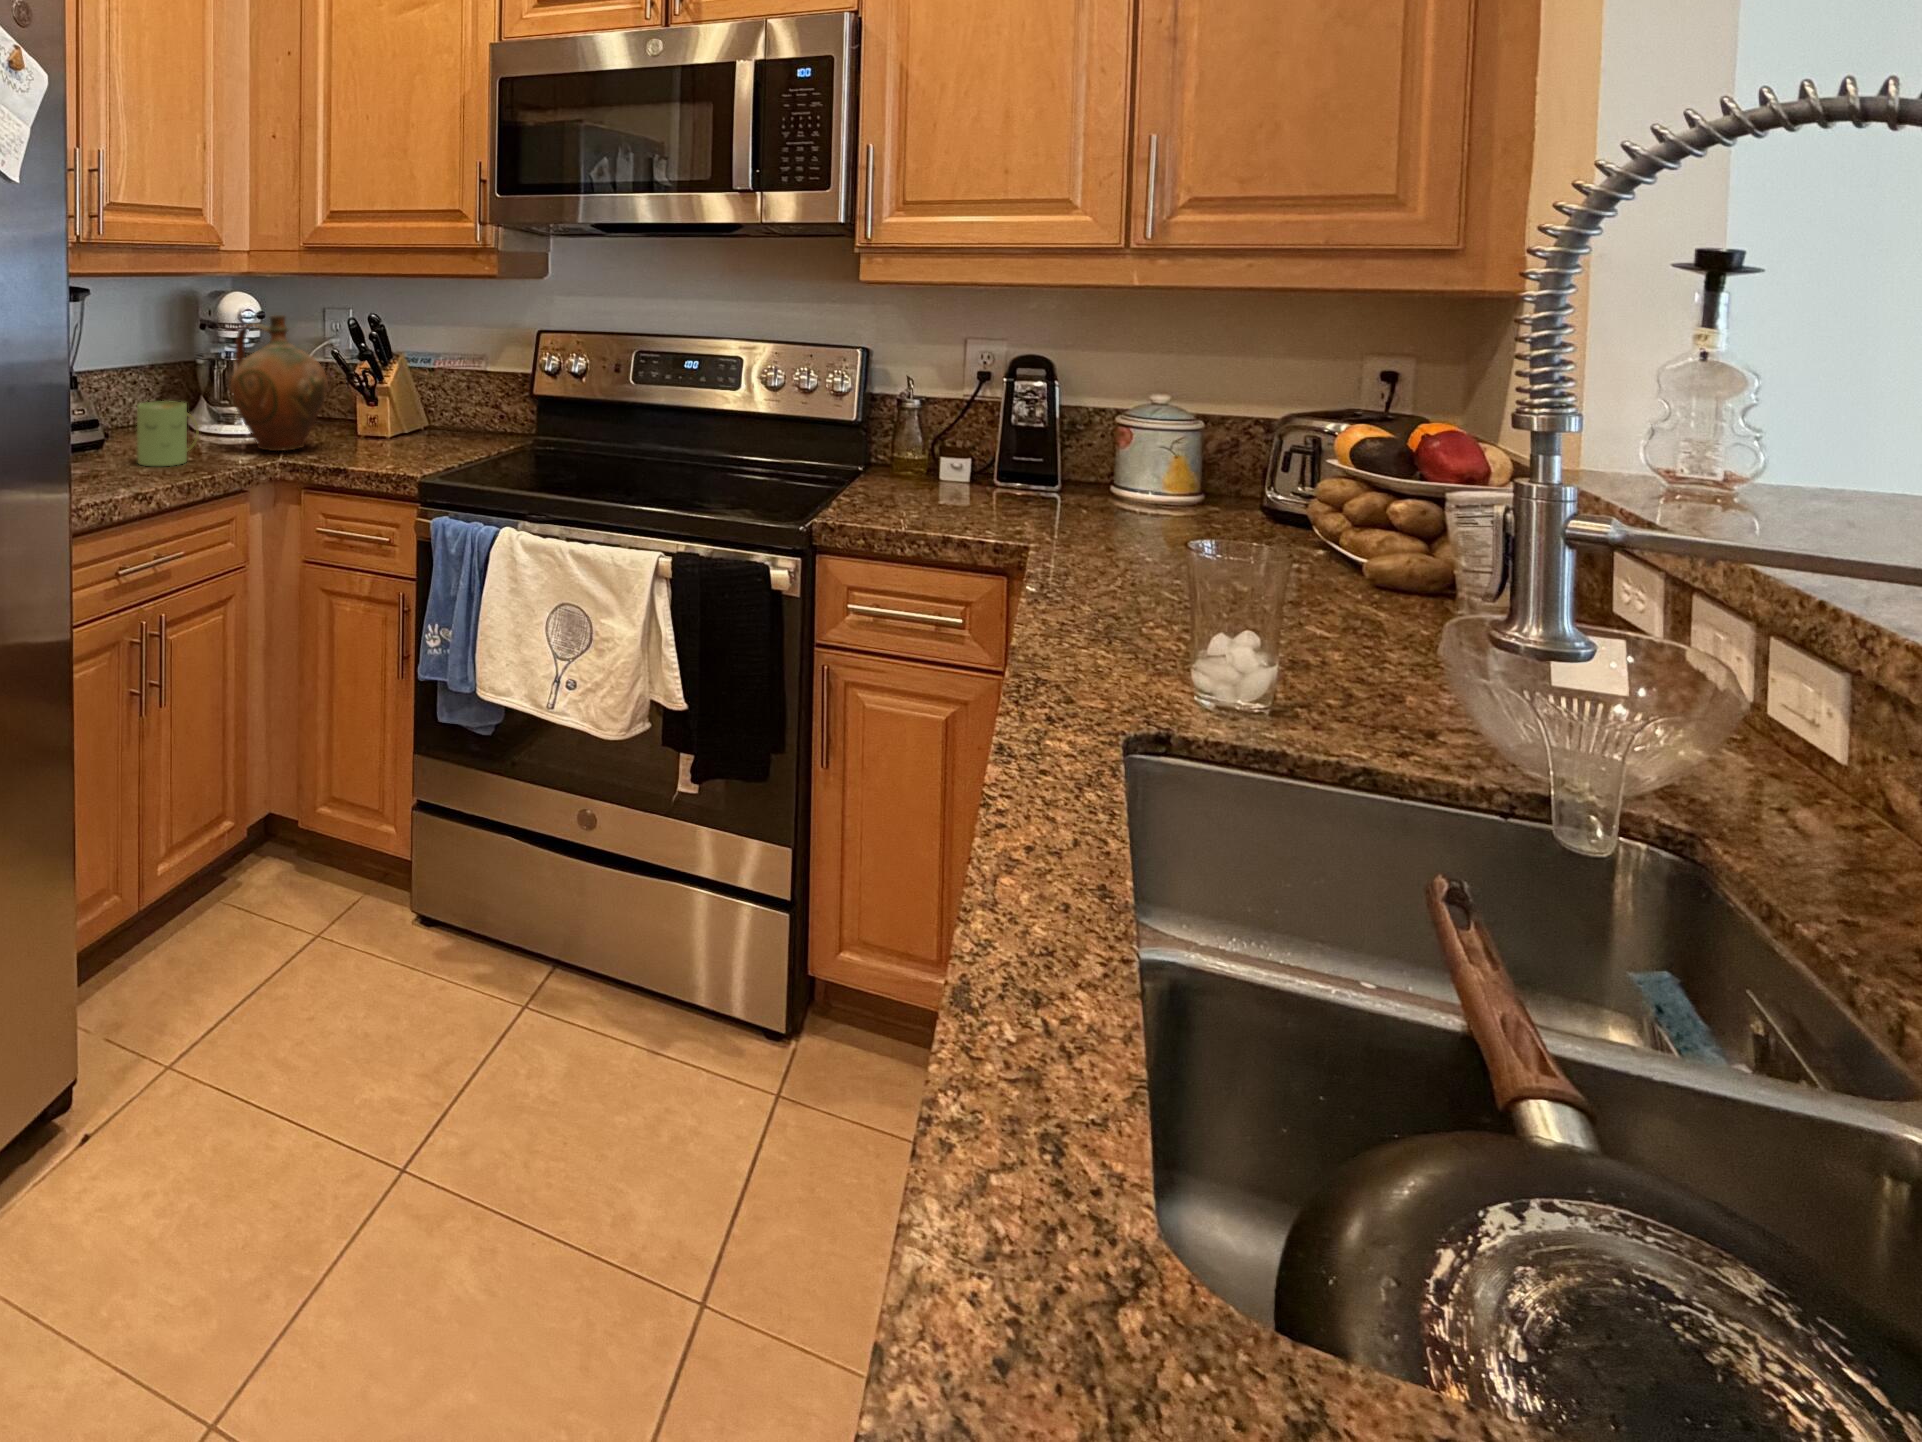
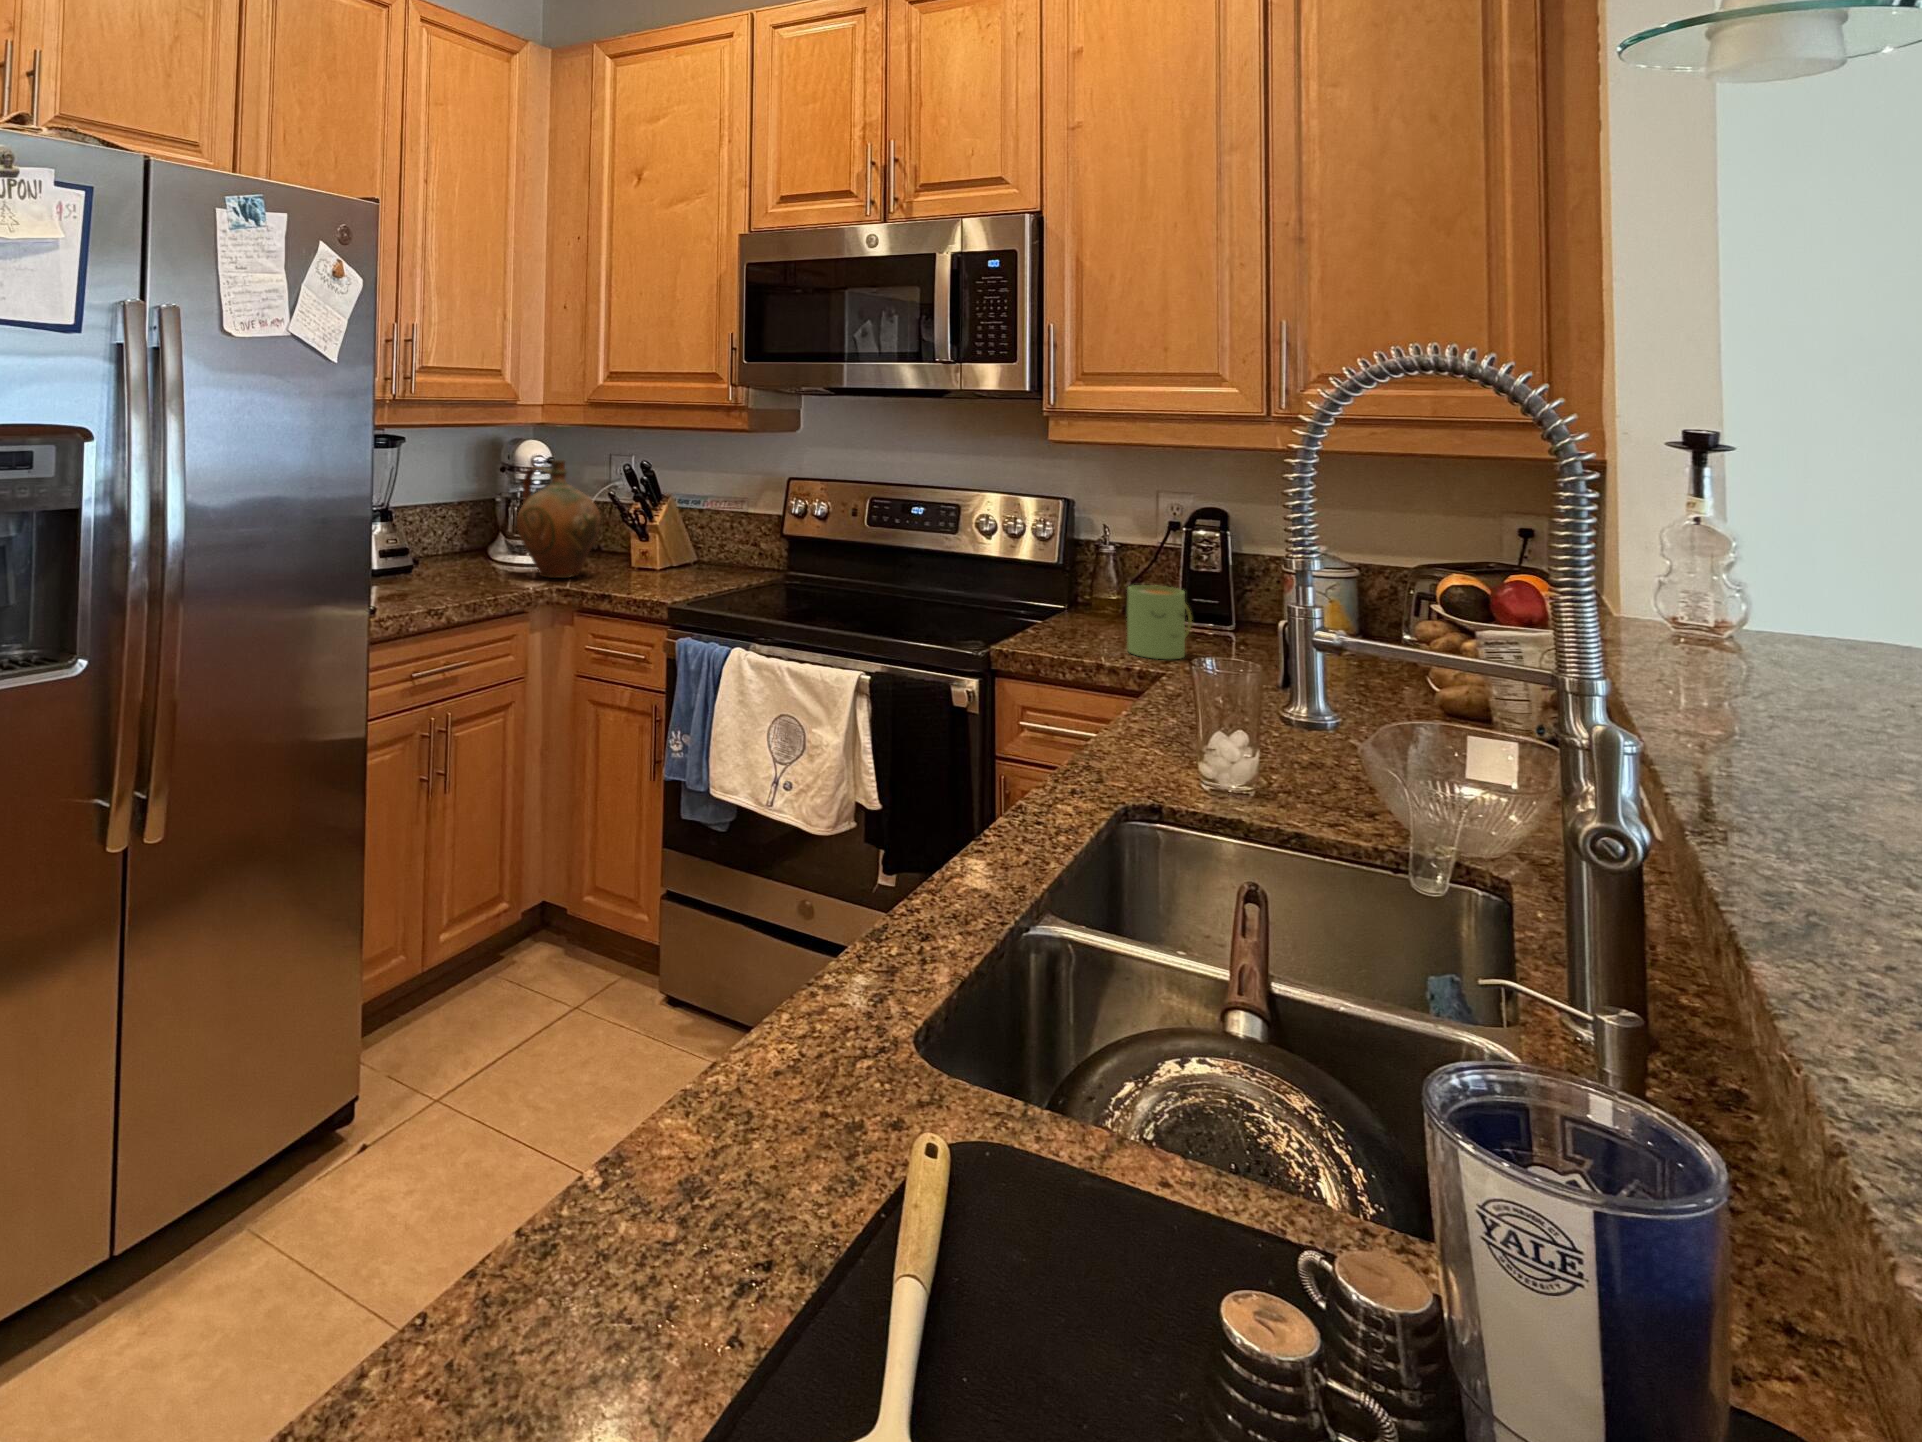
mug: present [137,401,199,466] -> present [1127,585,1192,659]

